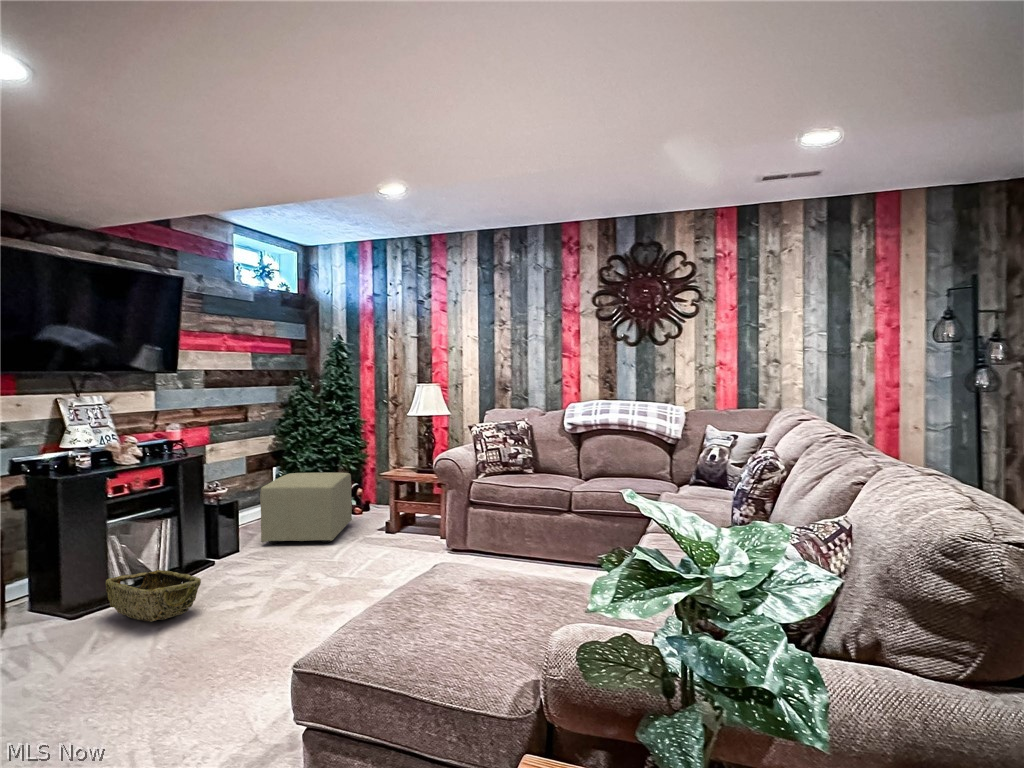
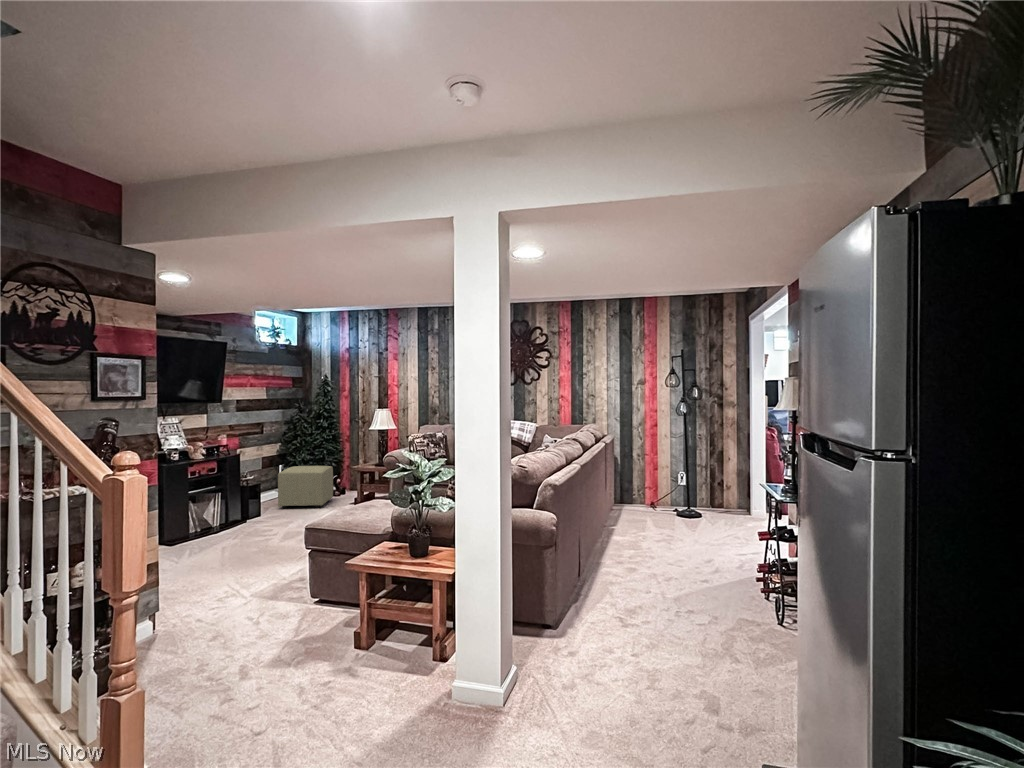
woven basket: present [105,570,201,622] -> none [208,512,257,533]

